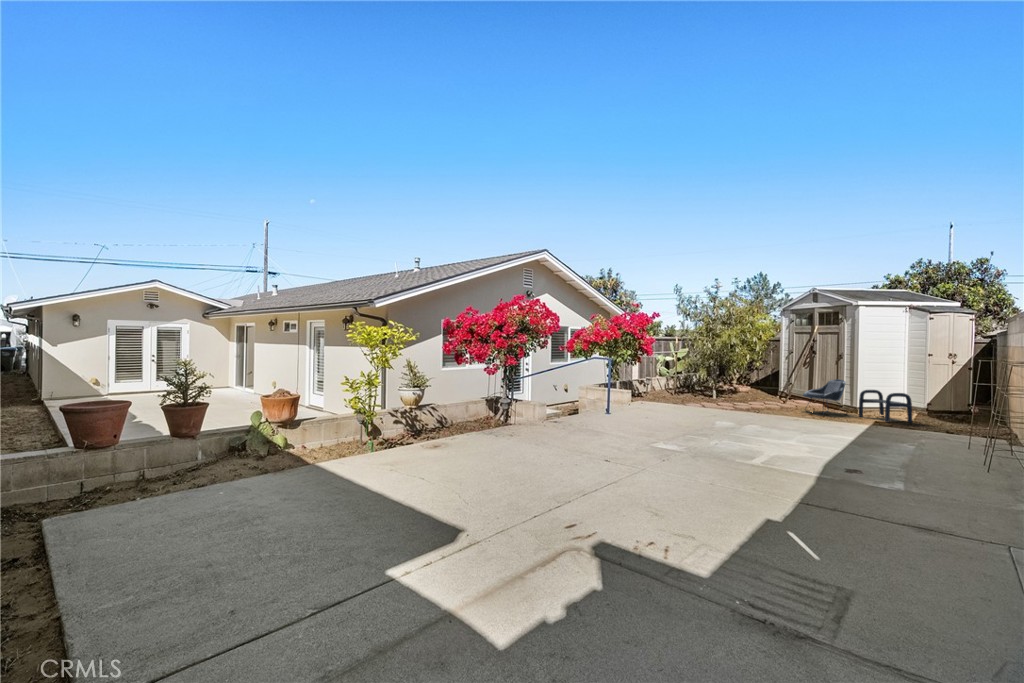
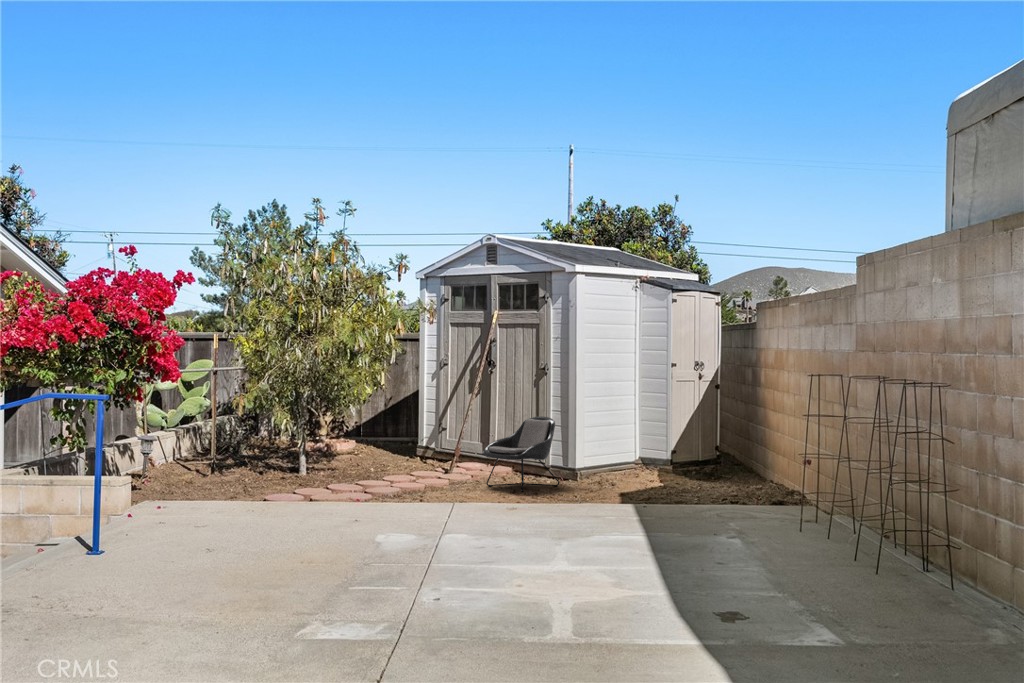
bench: present [859,390,912,423] -> none [578,433,661,495]

